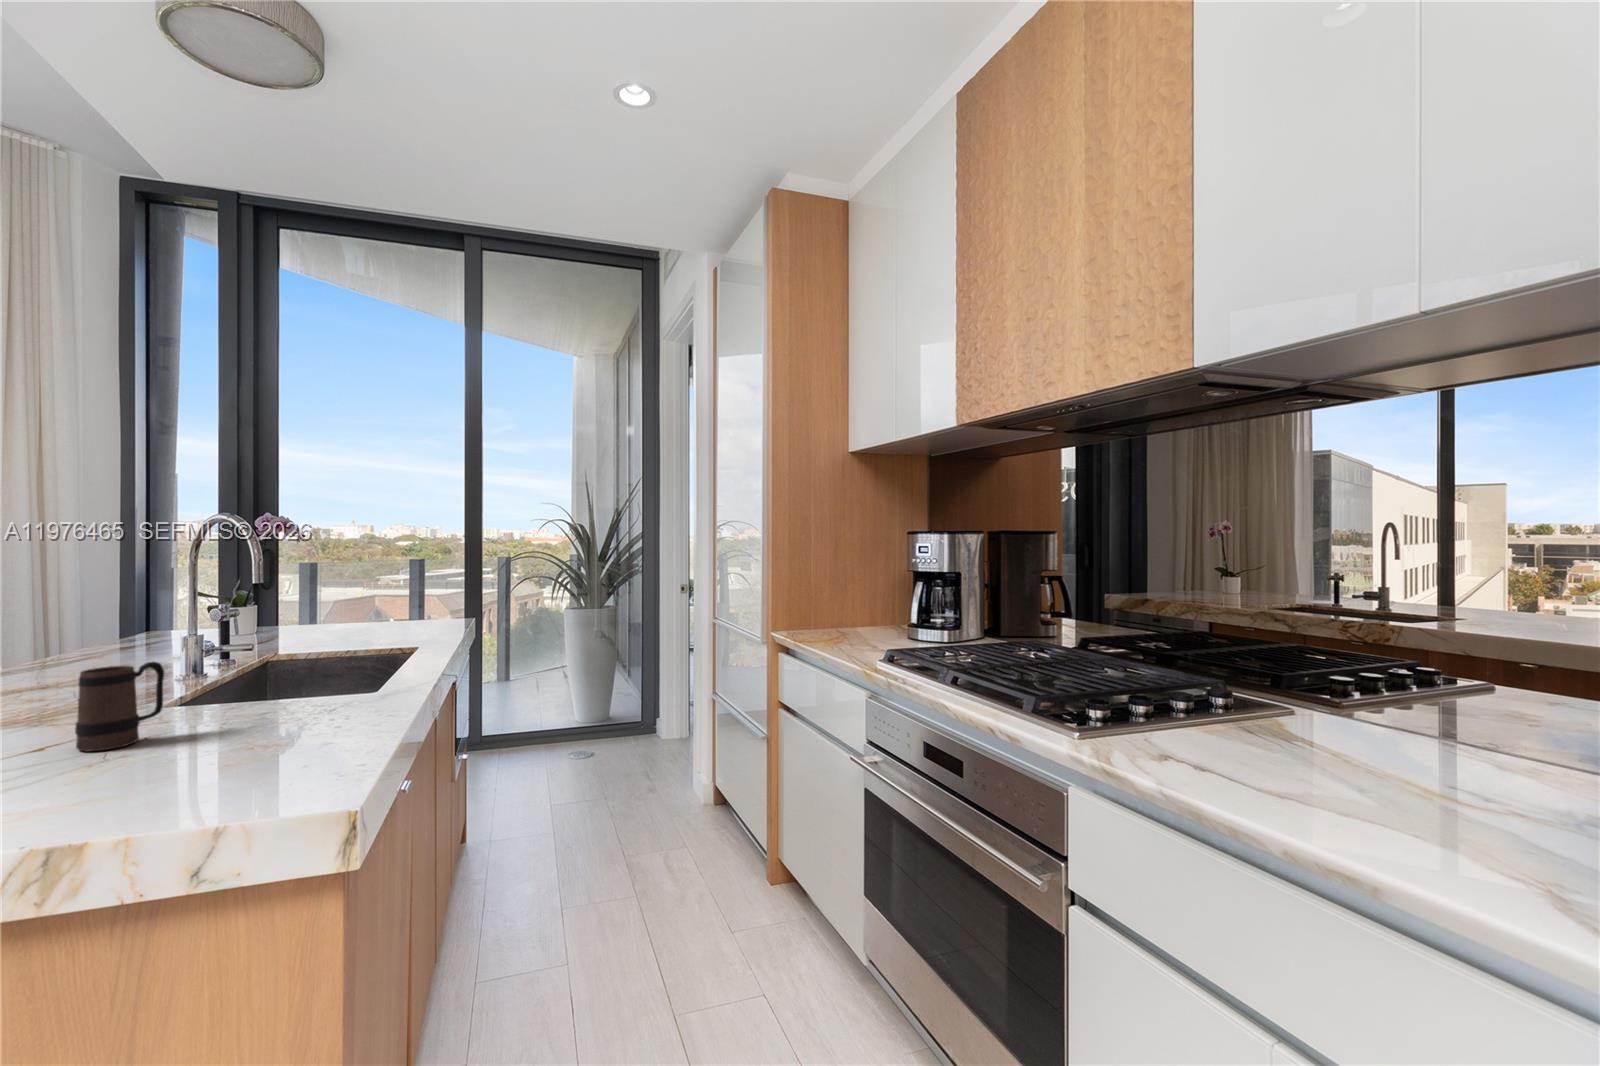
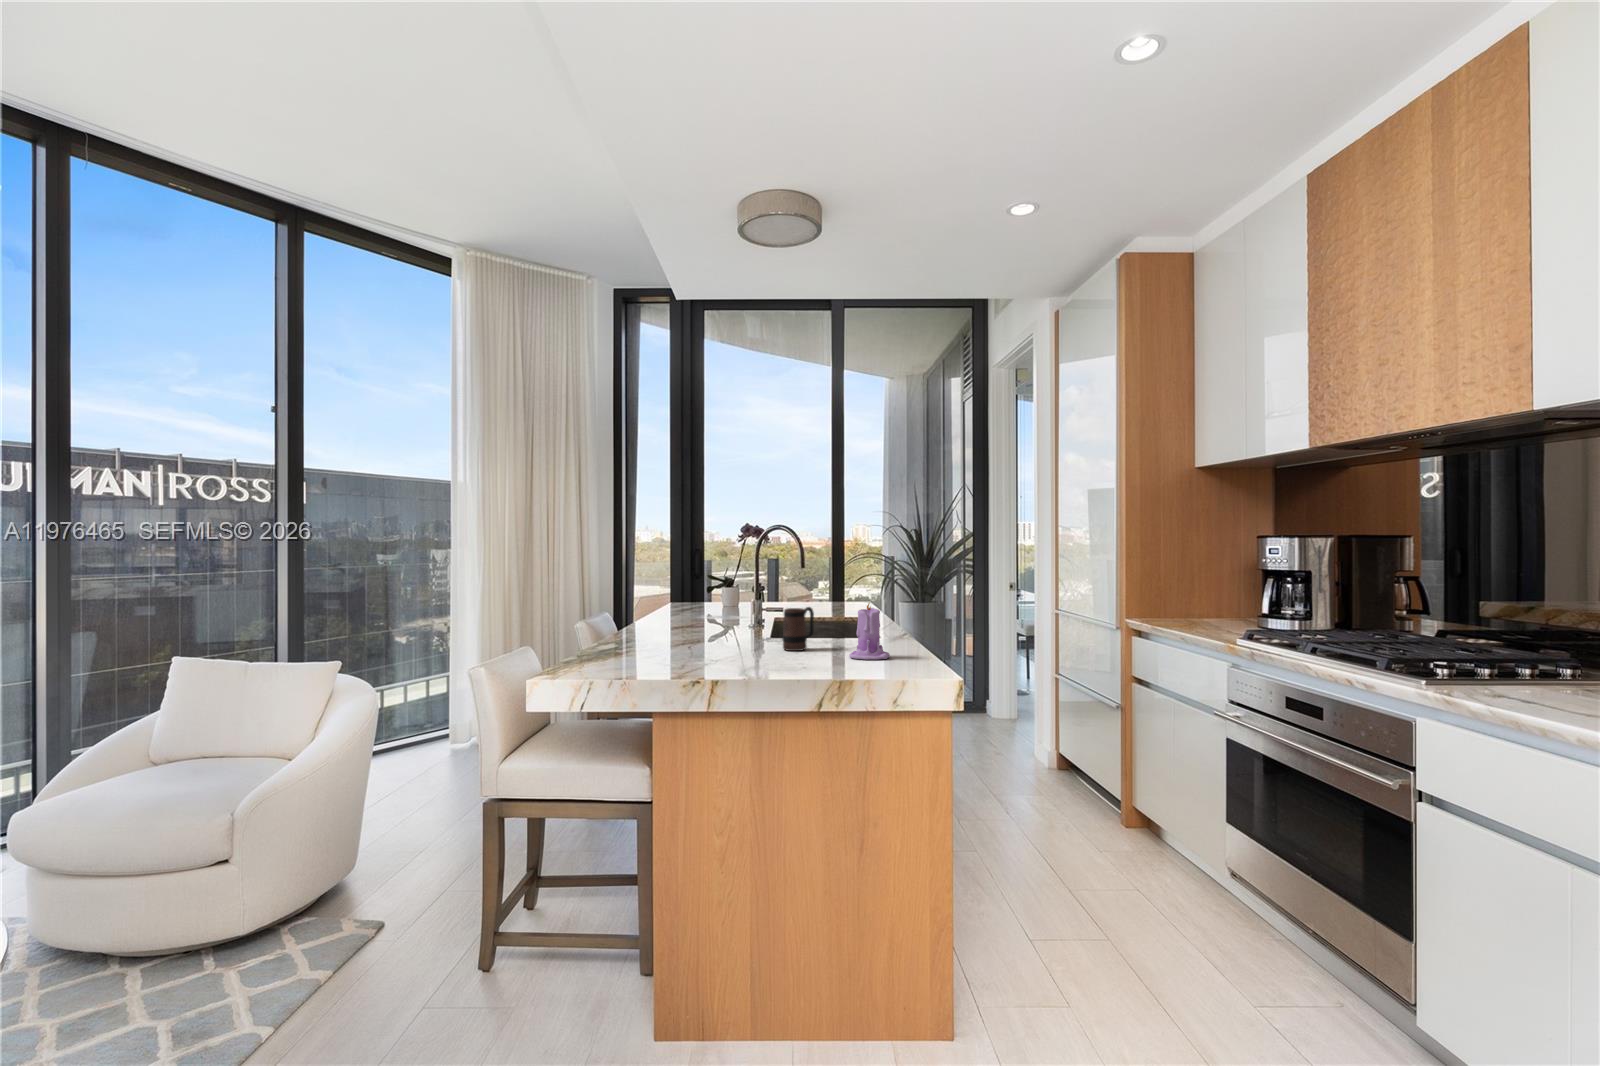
candle: none [176,653,276,769] -> present [849,604,890,660]

